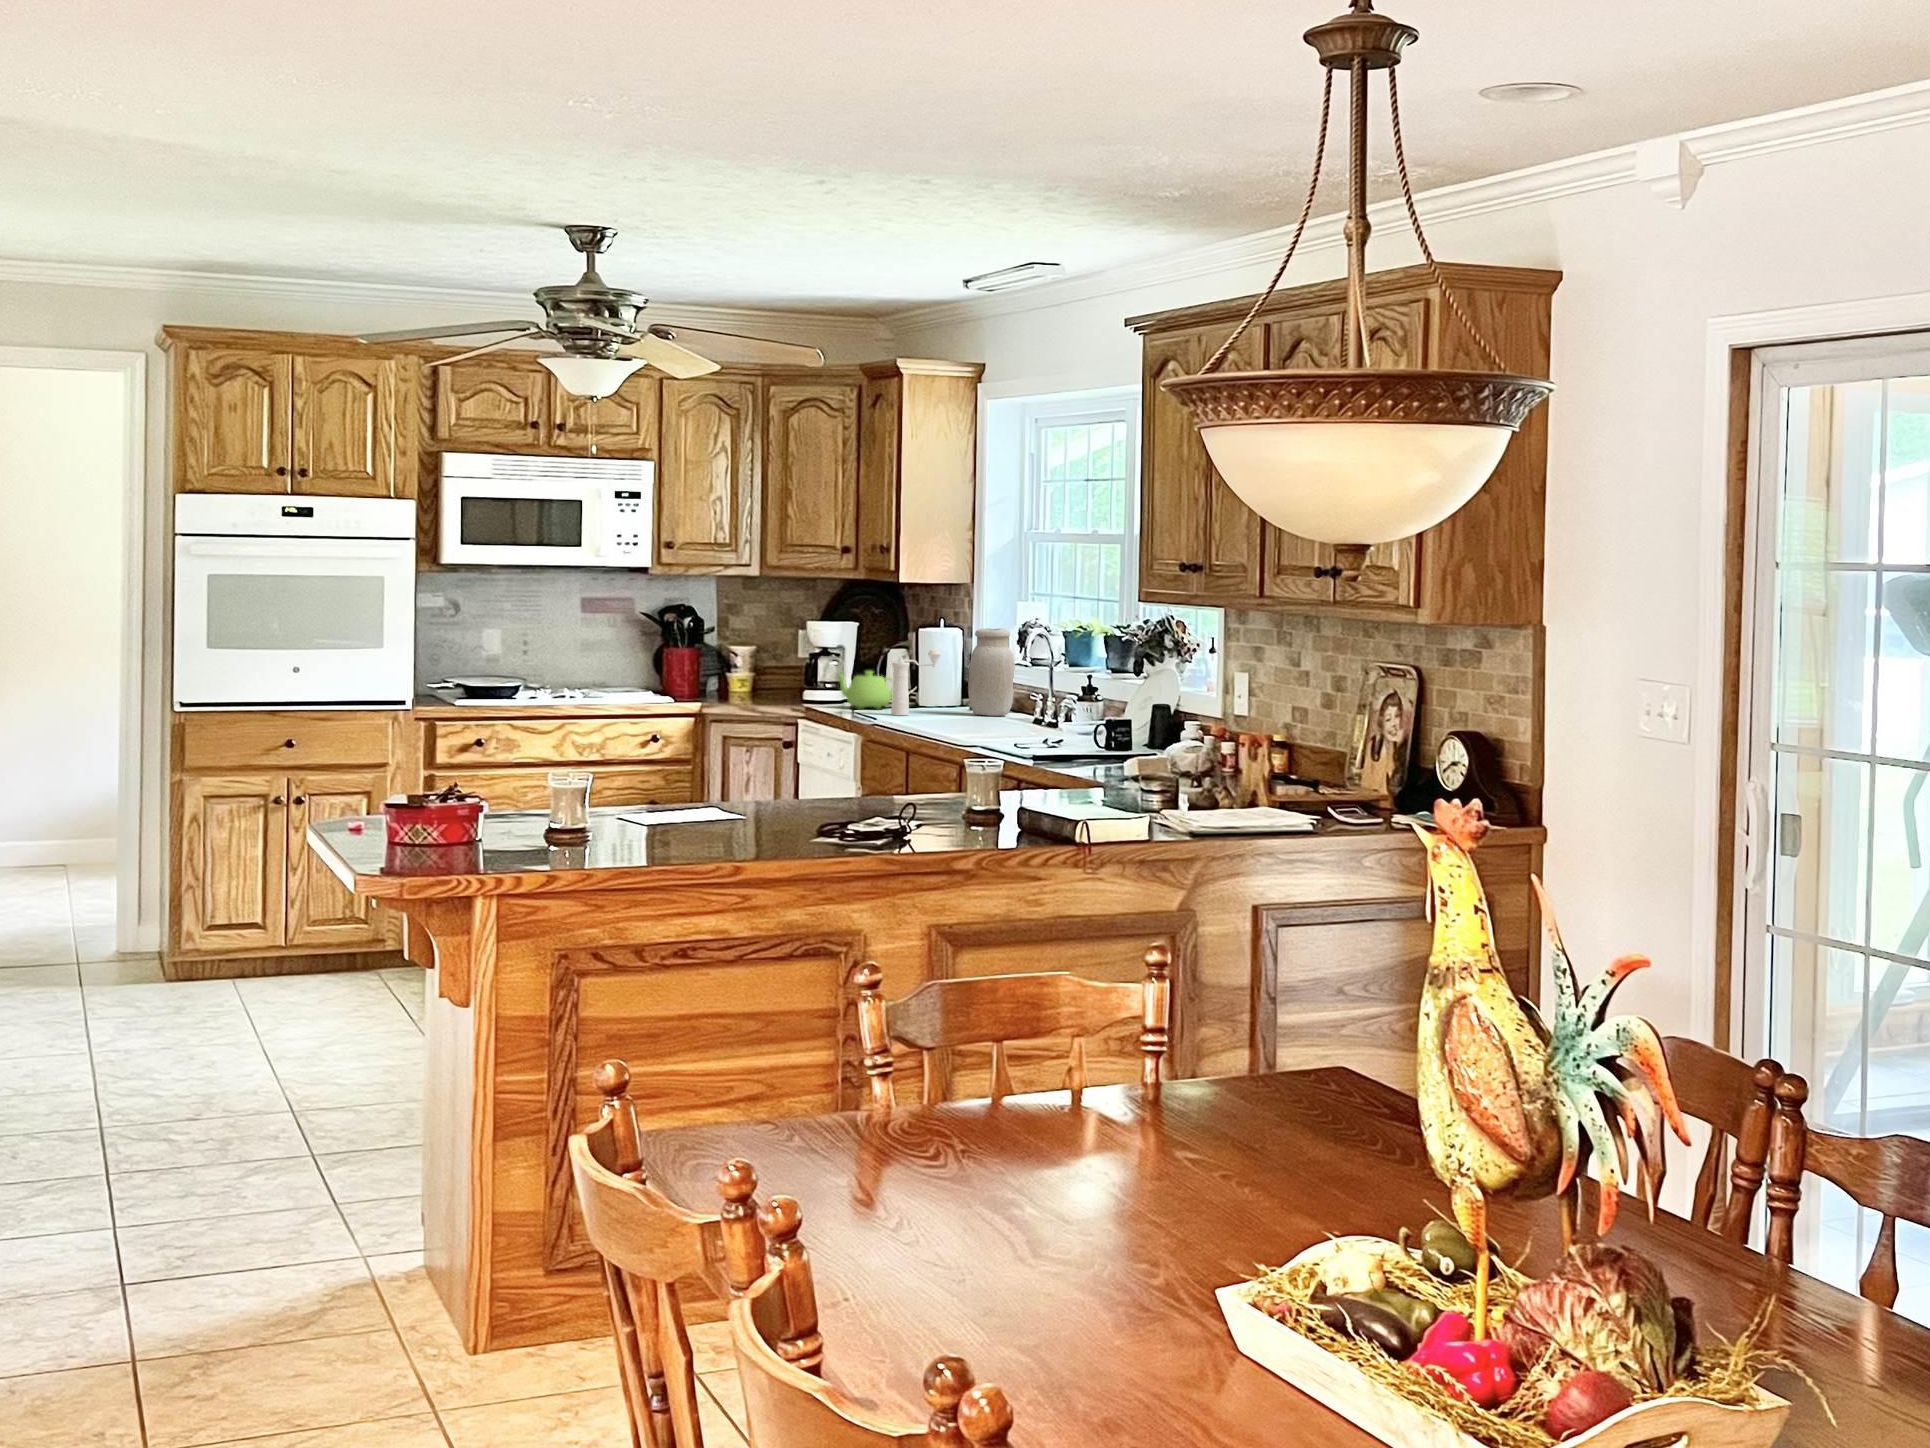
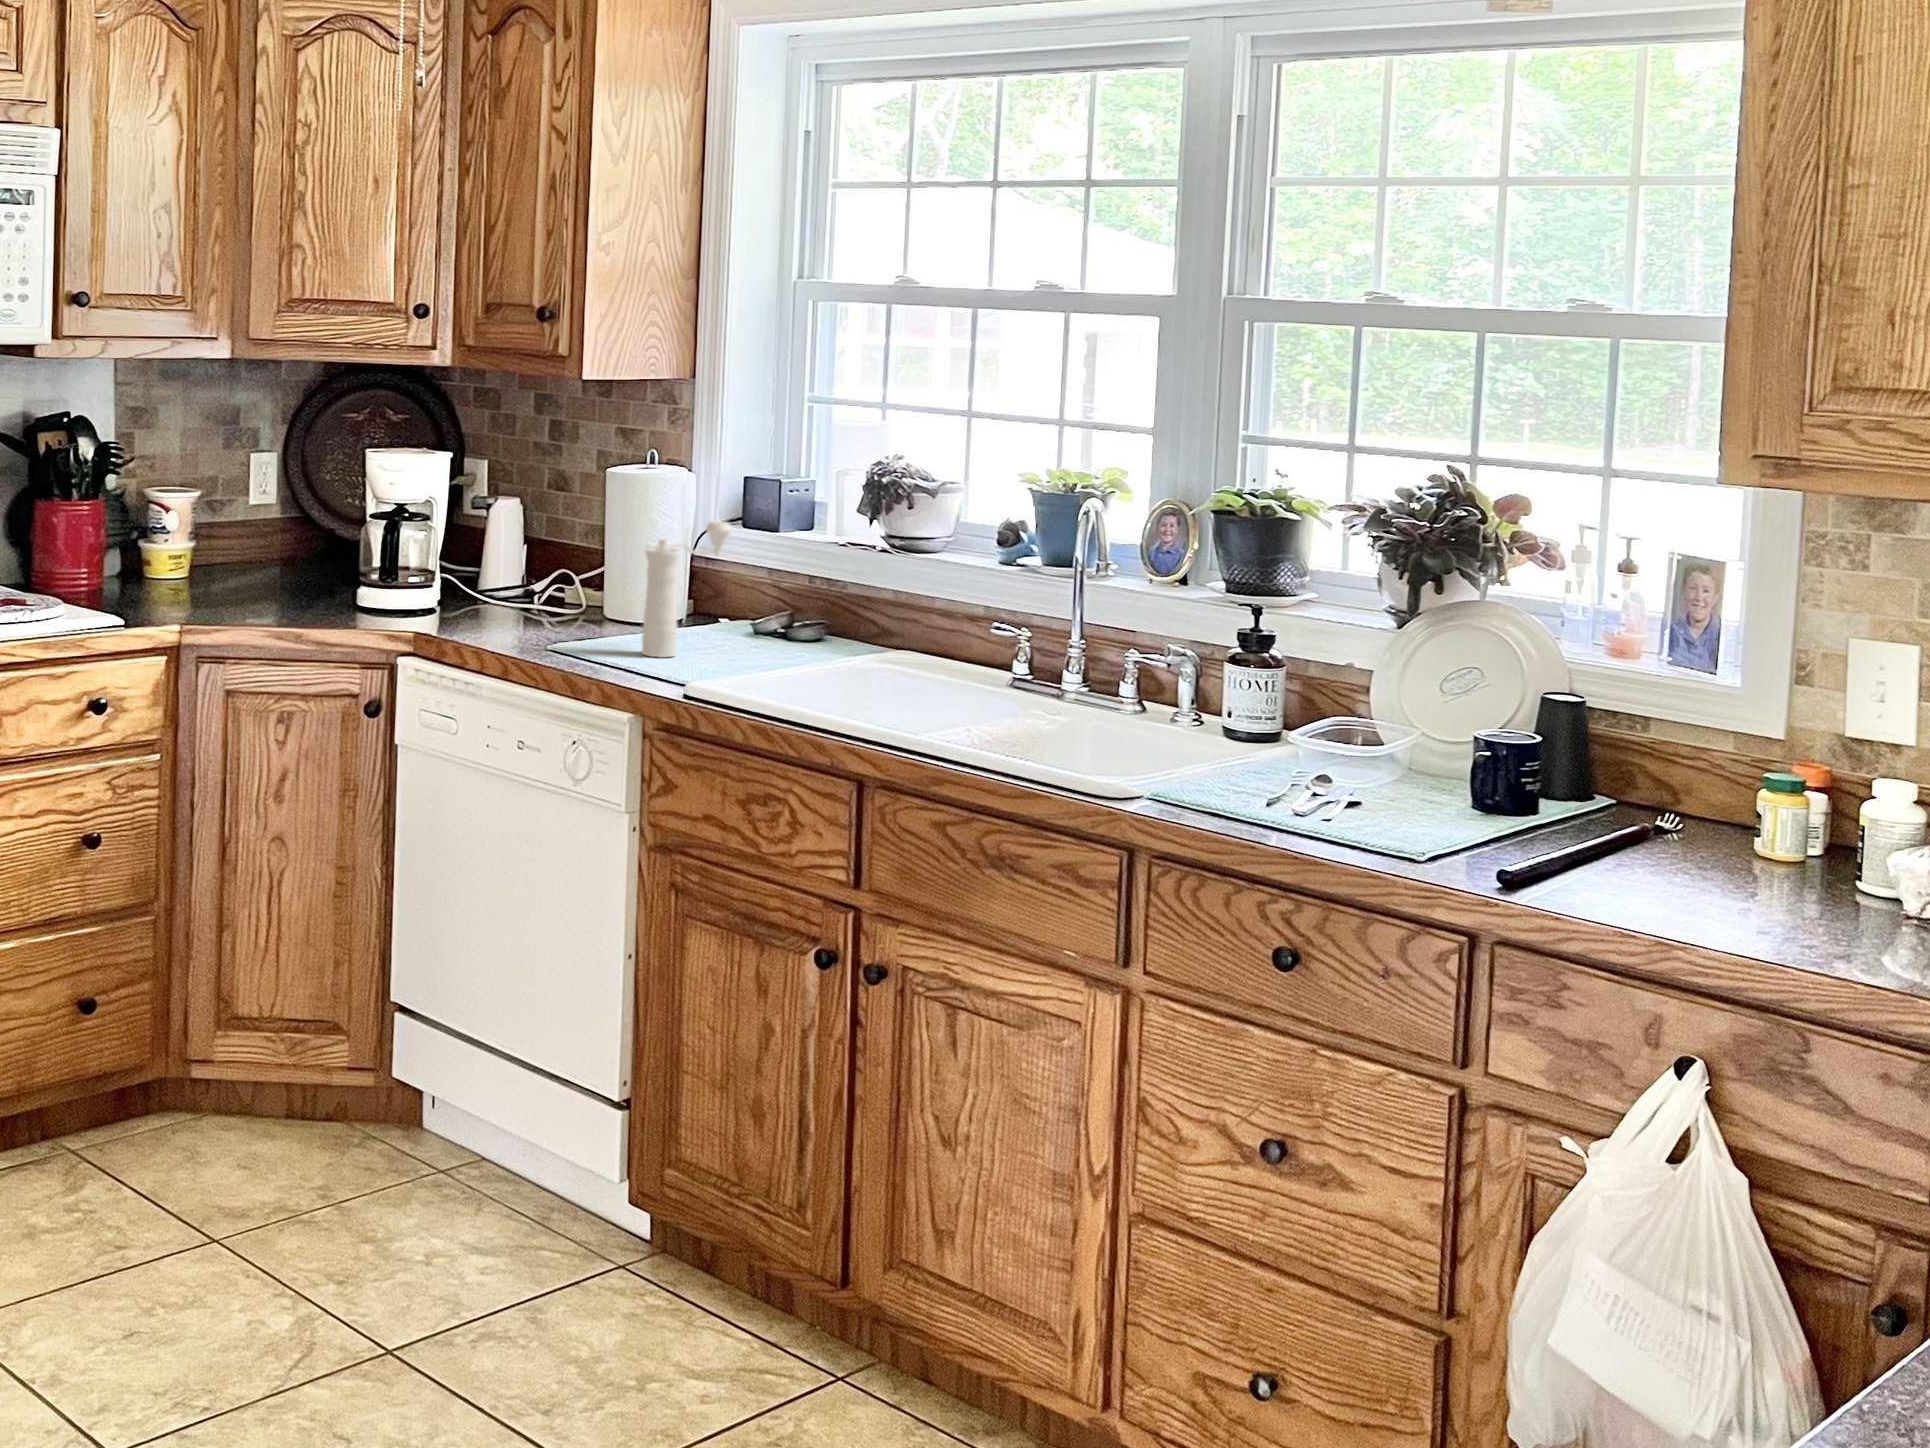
jar: present [968,628,1015,716] -> none [754,473,846,645]
teapot: present [838,671,893,709] -> none [480,555,586,634]

